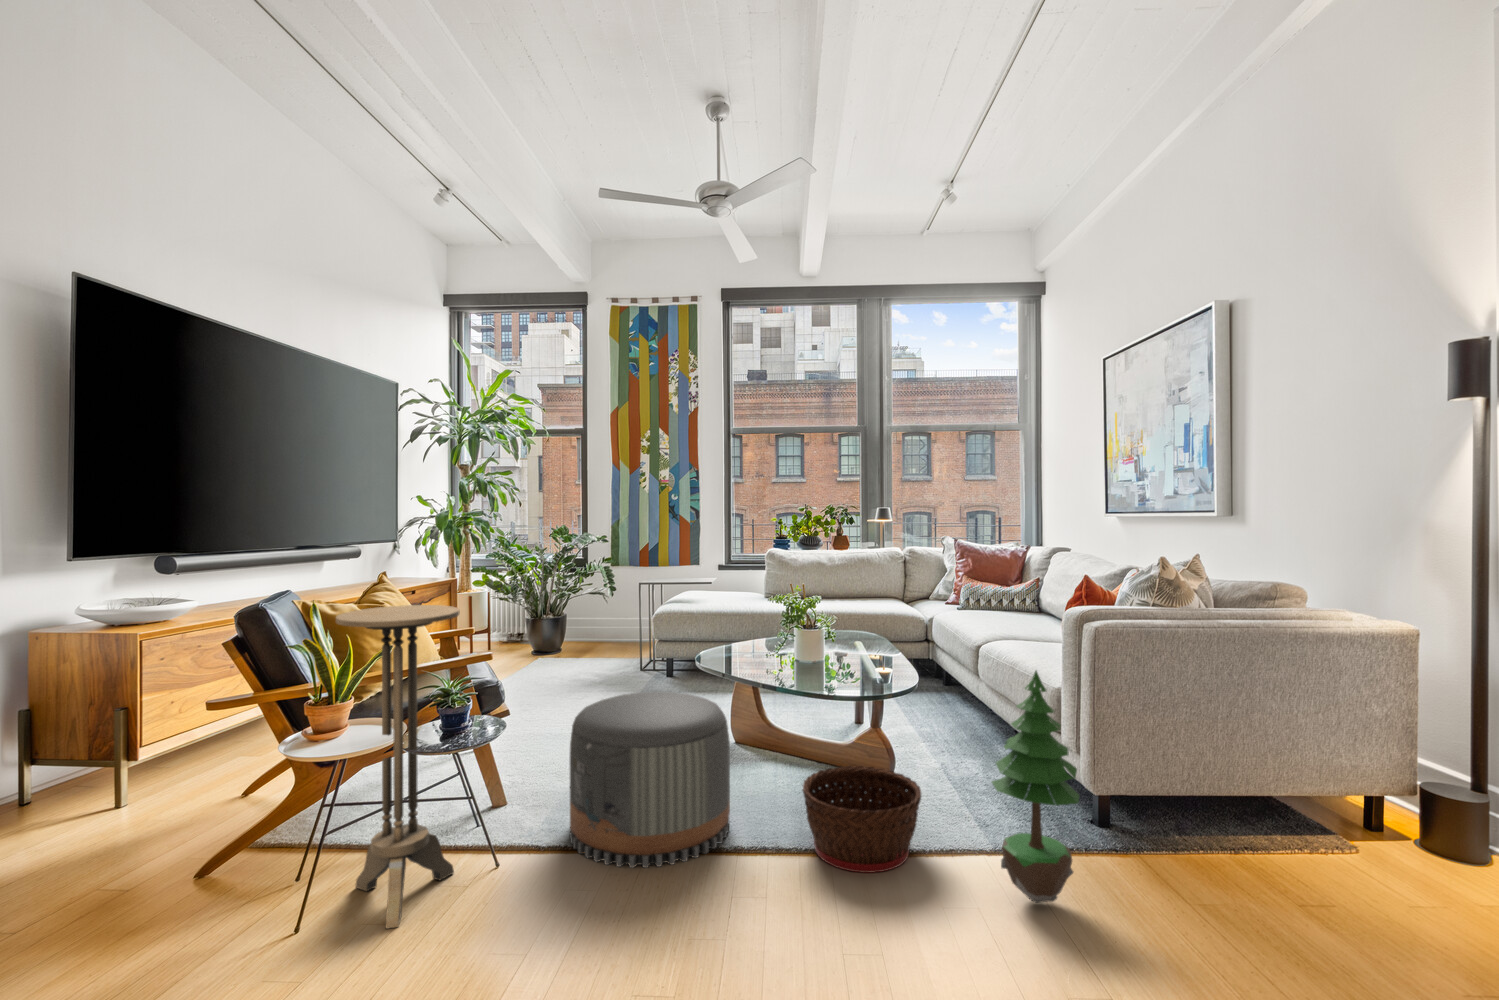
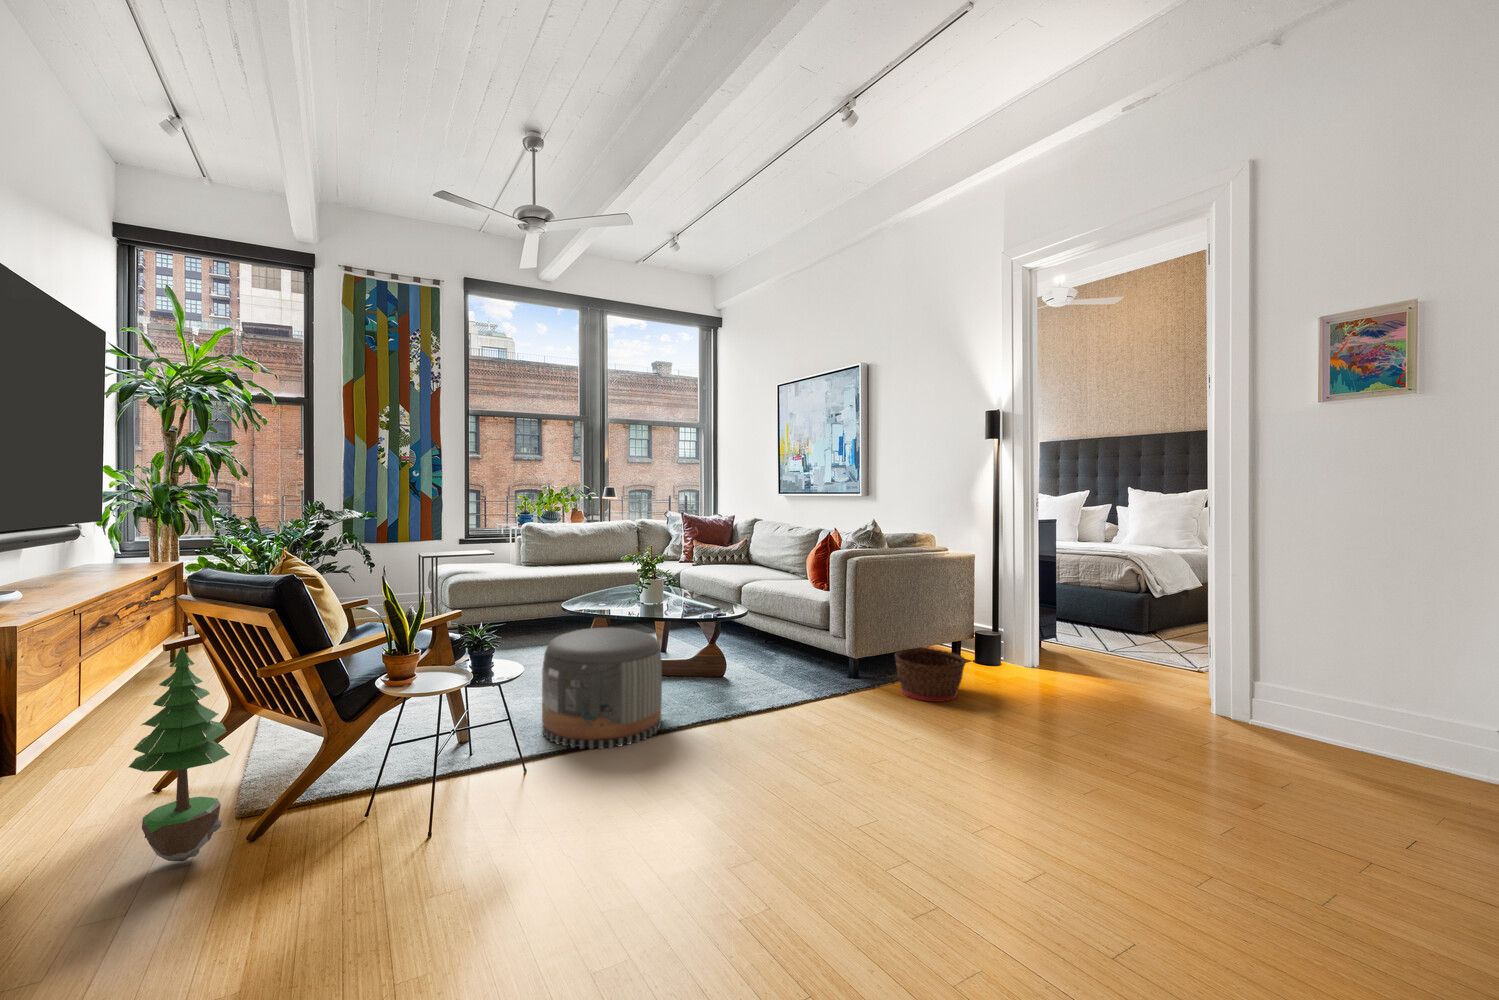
side table: present [336,605,460,929] -> none [426,568,525,812]
potted tree: present [992,671,1079,903] -> present [129,647,230,861]
basket: present [802,766,921,873] -> present [895,648,966,702]

